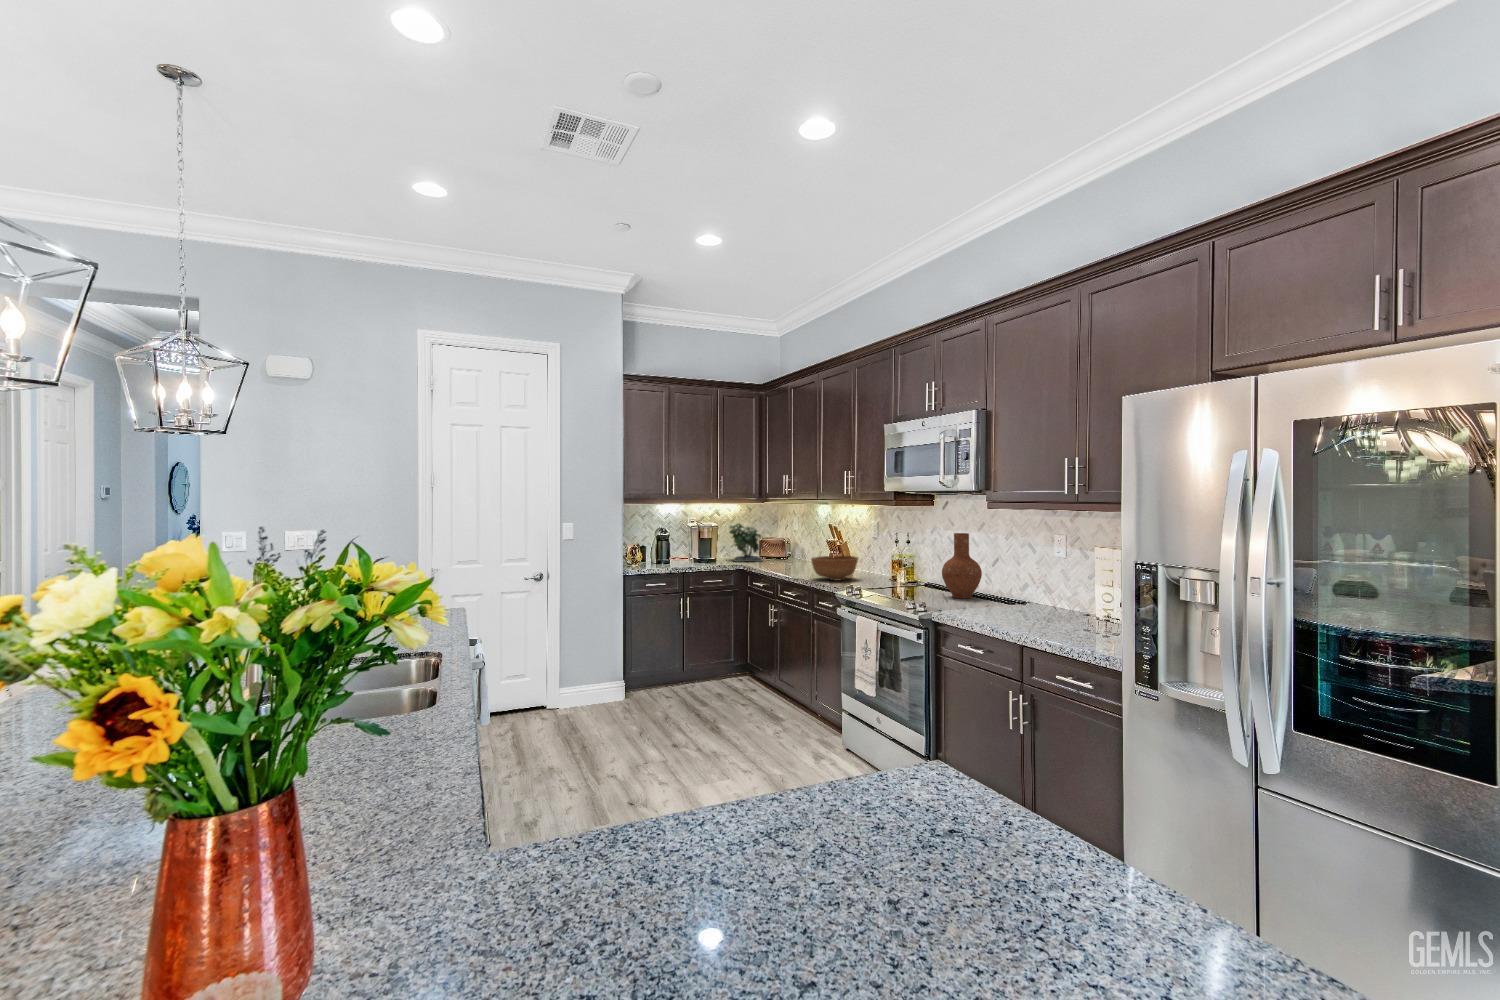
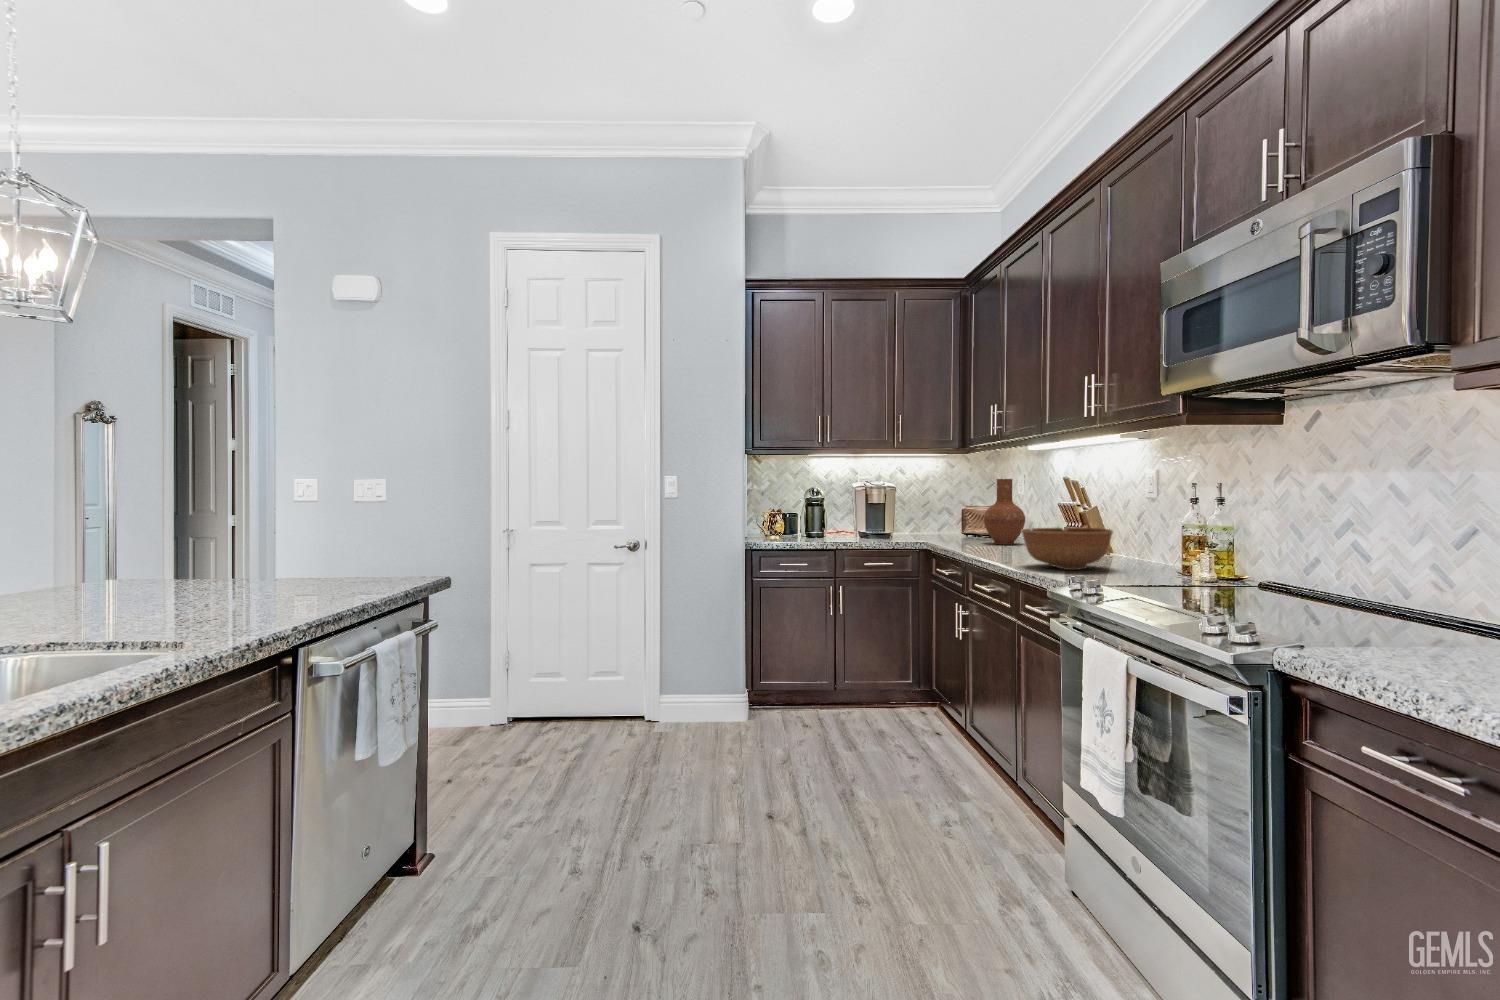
potted plant: present [730,524,762,562] -> none [918,480,969,540]
vase: present [942,533,982,598] -> present [984,479,1025,545]

